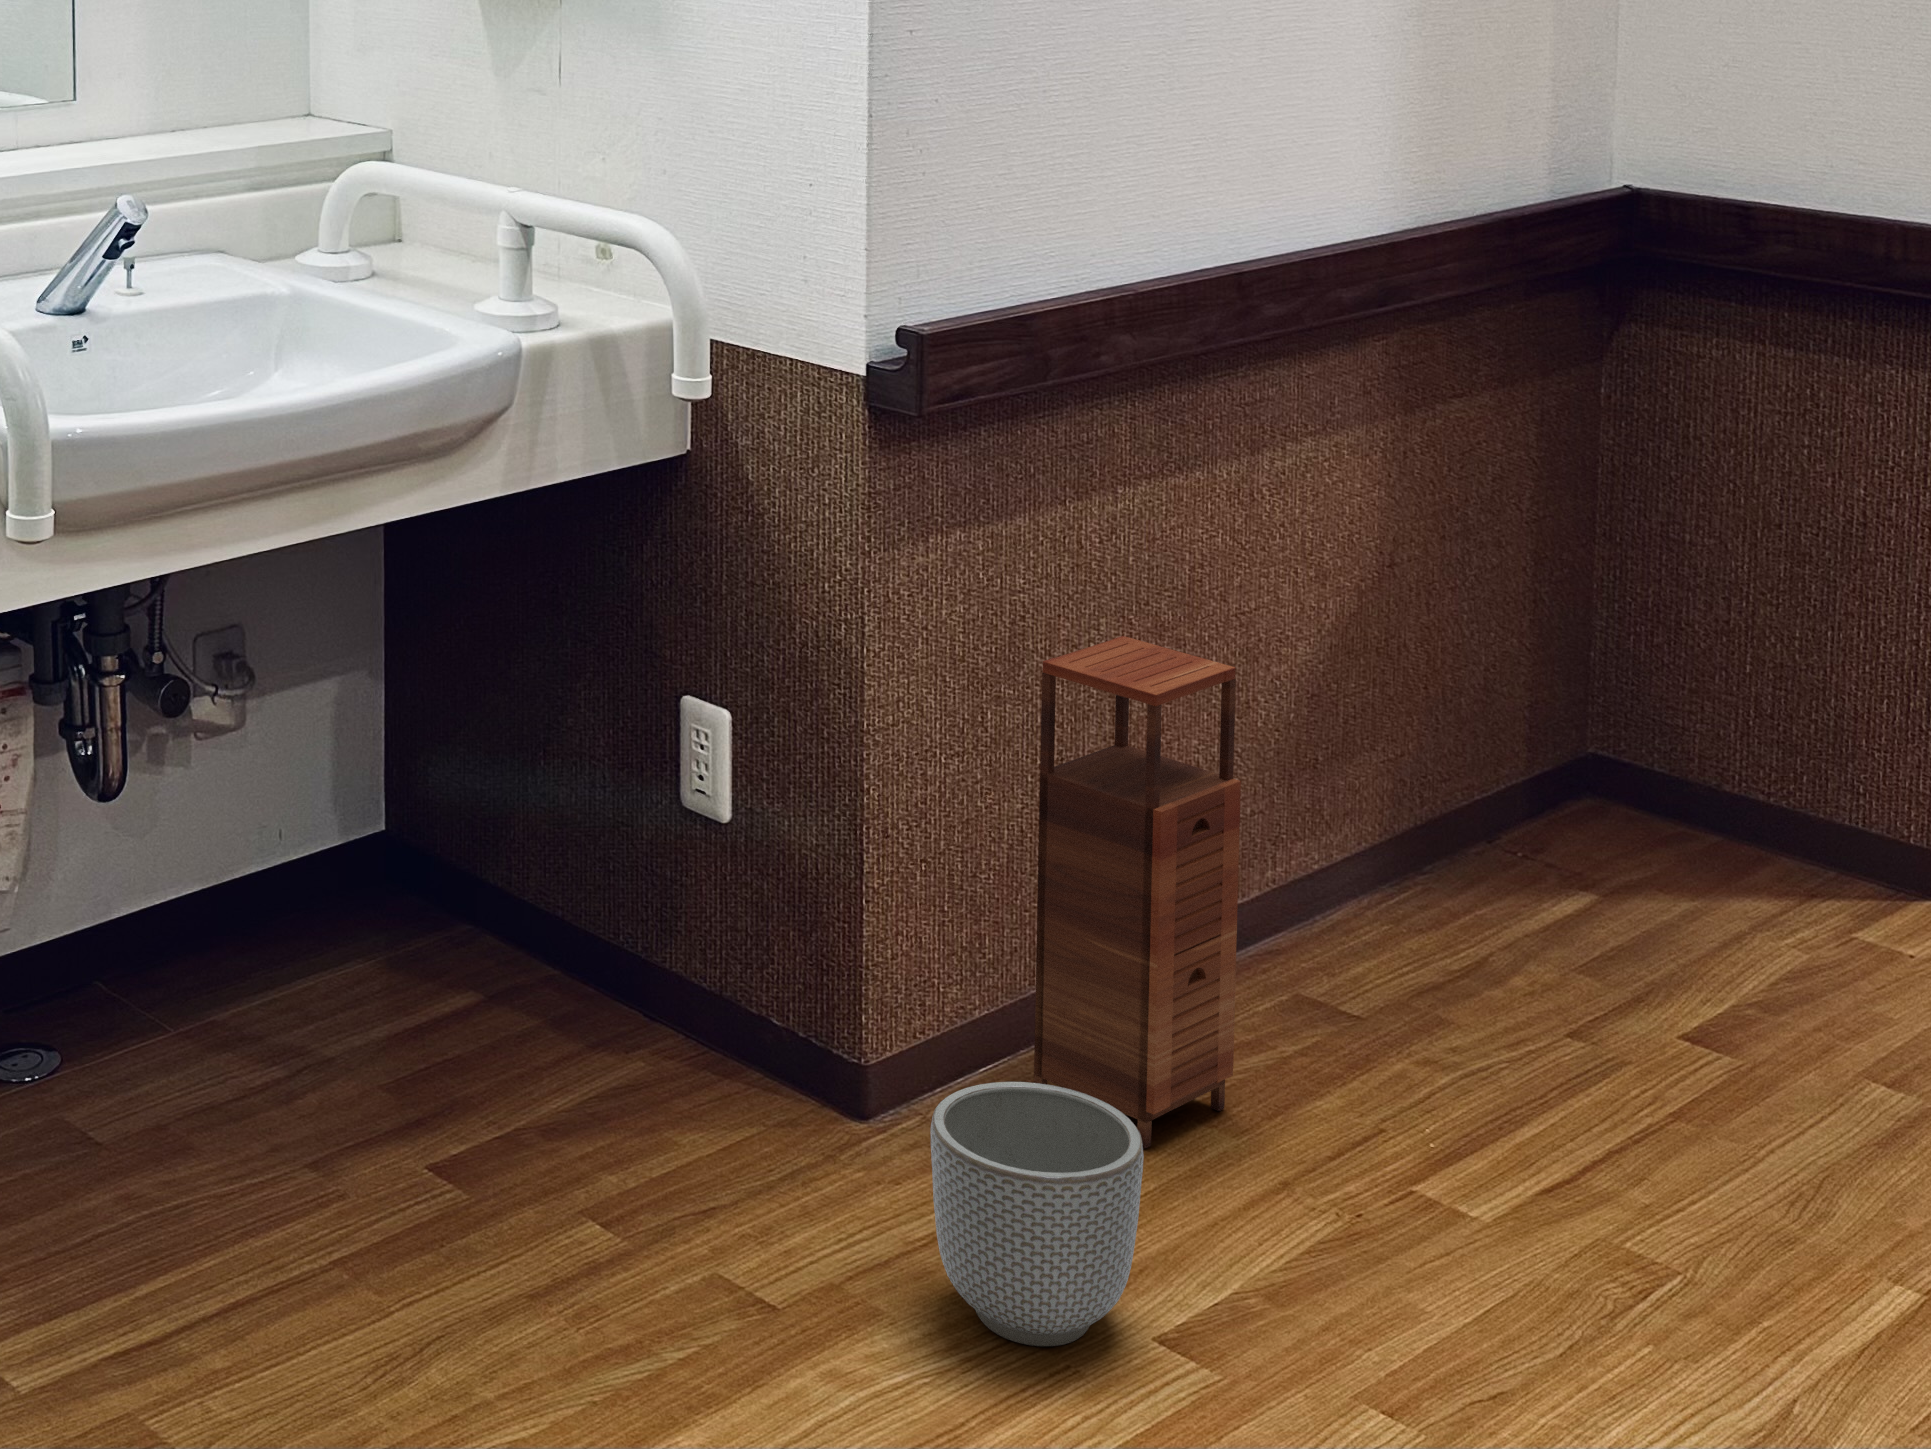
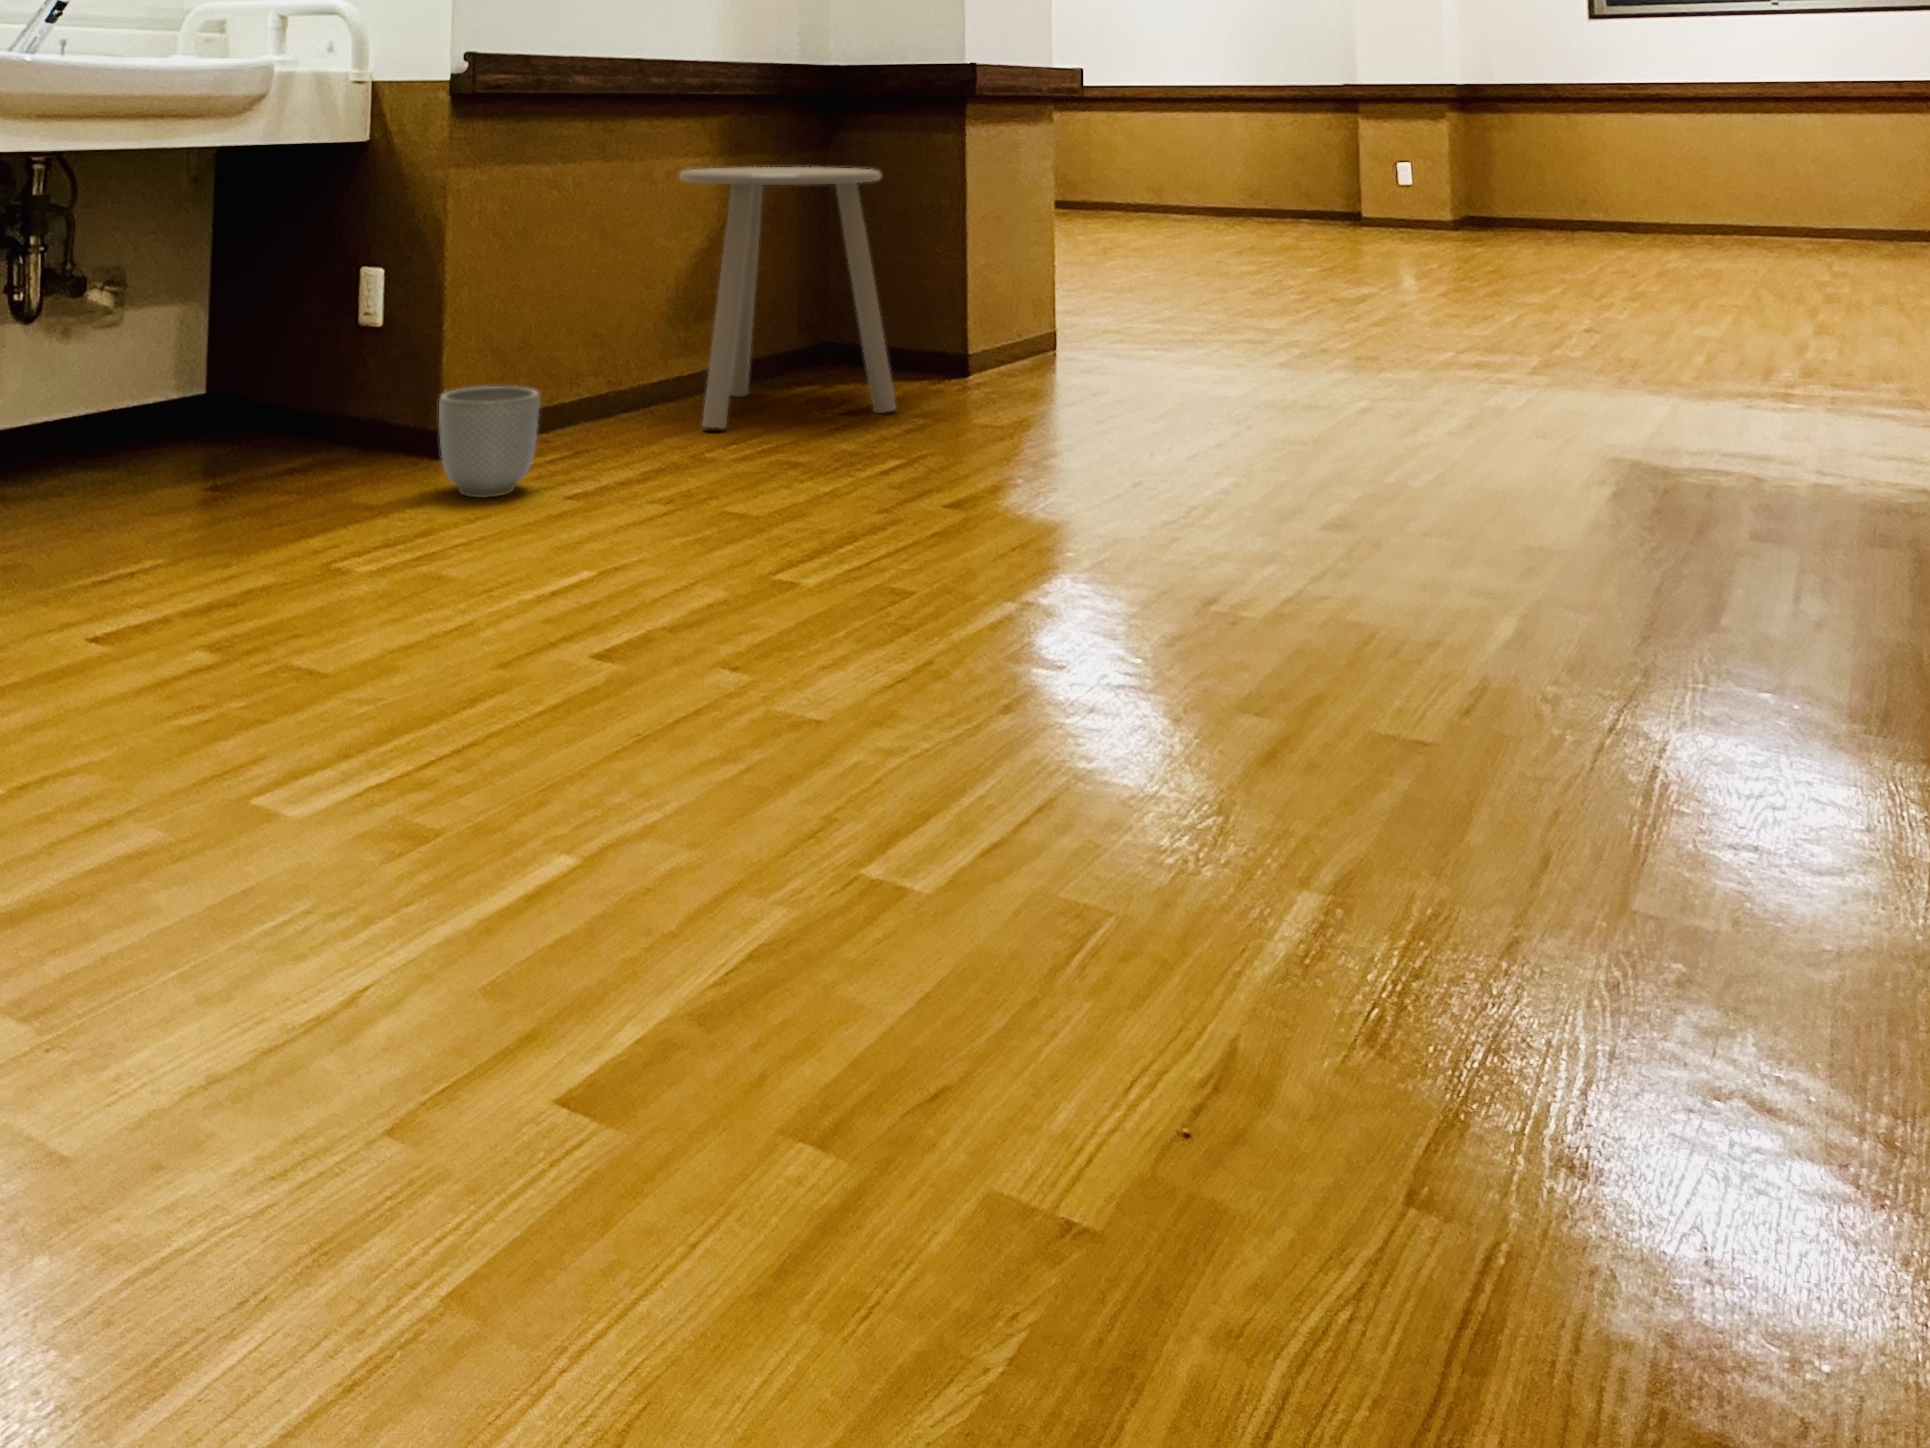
side table: none [1337,472,1840,1102] -> present [680,167,896,428]
storage cabinet: present [1034,636,1241,1148] -> none [521,218,619,450]

